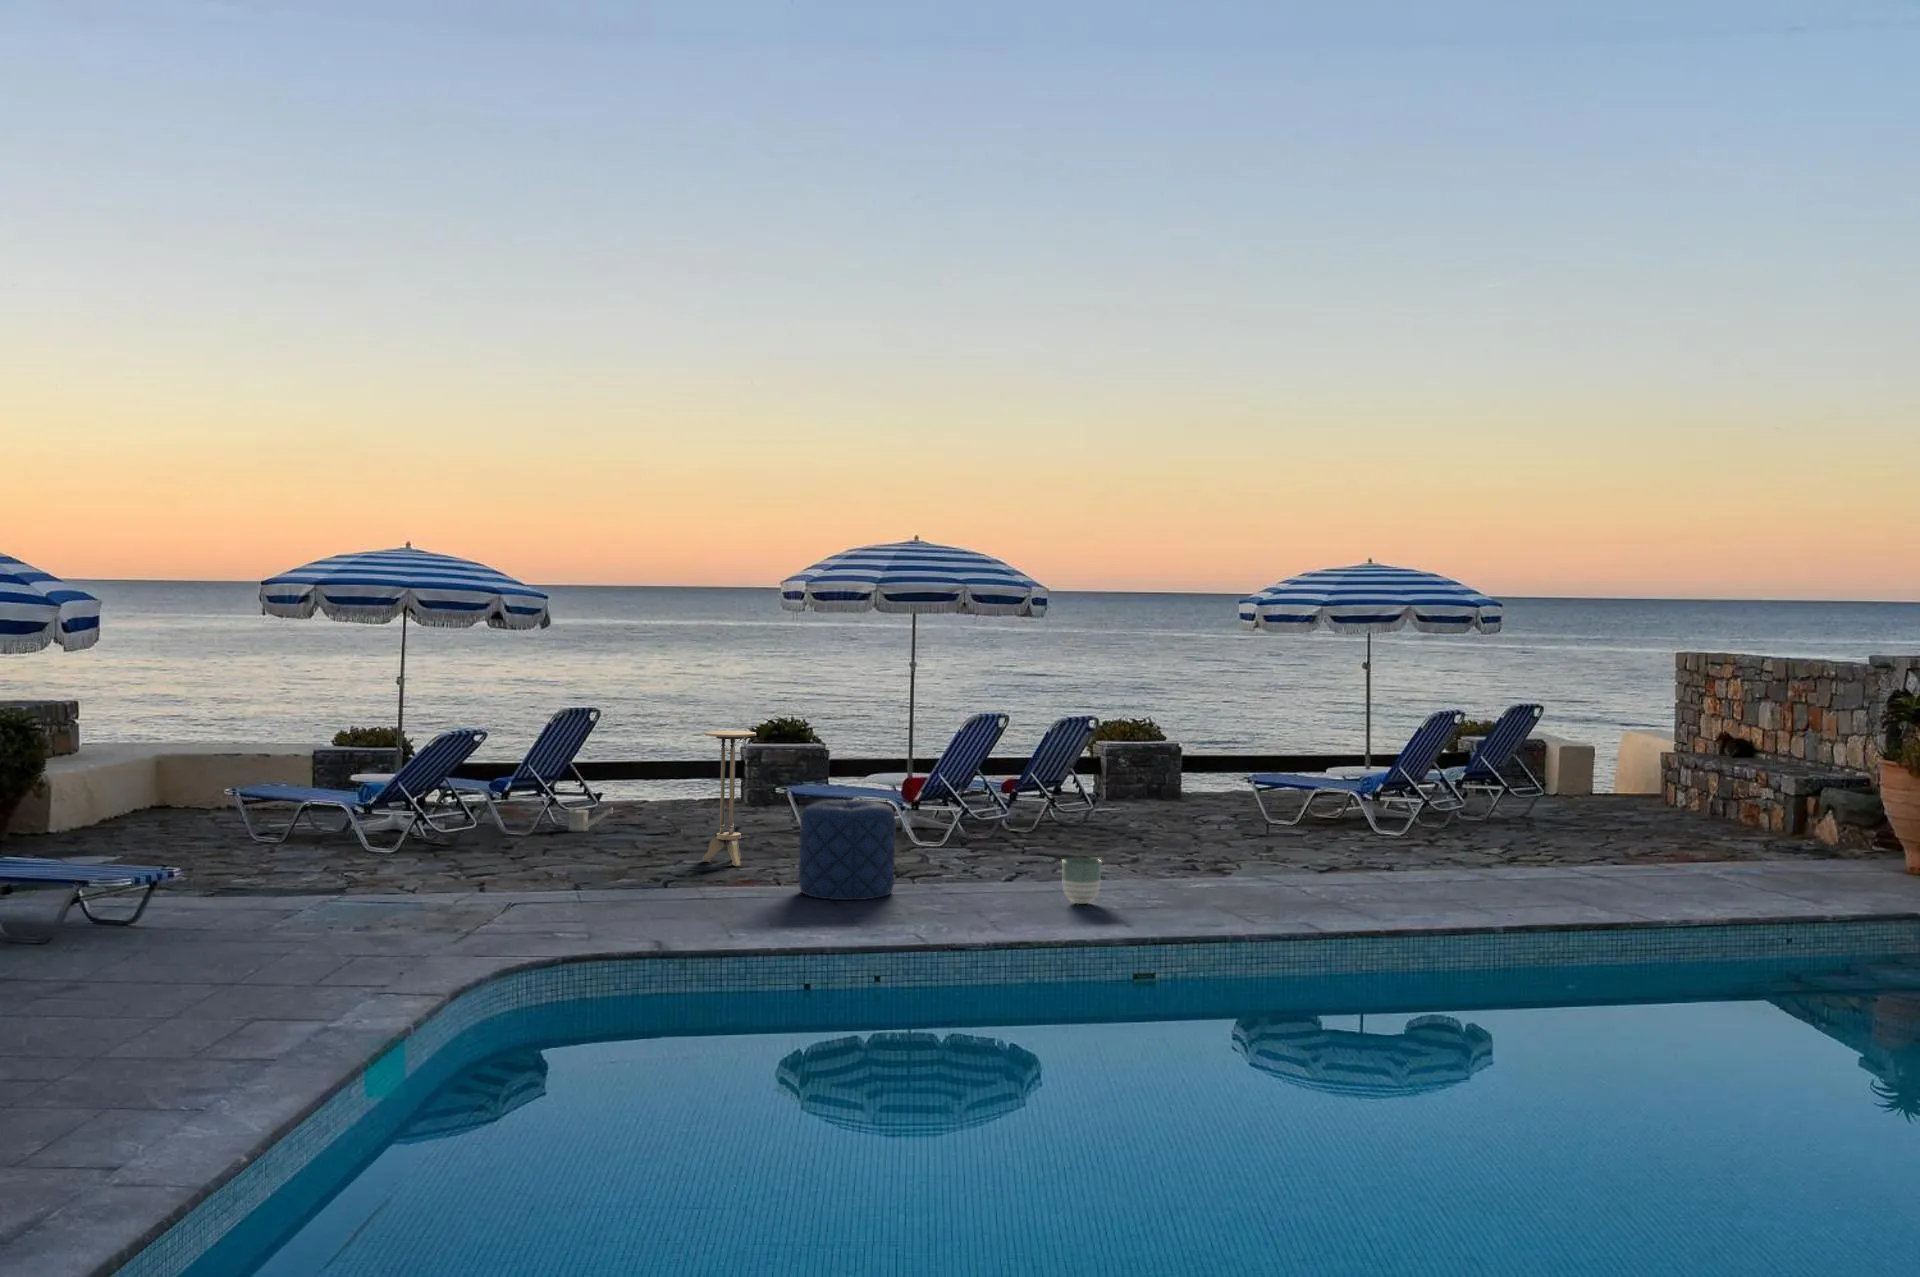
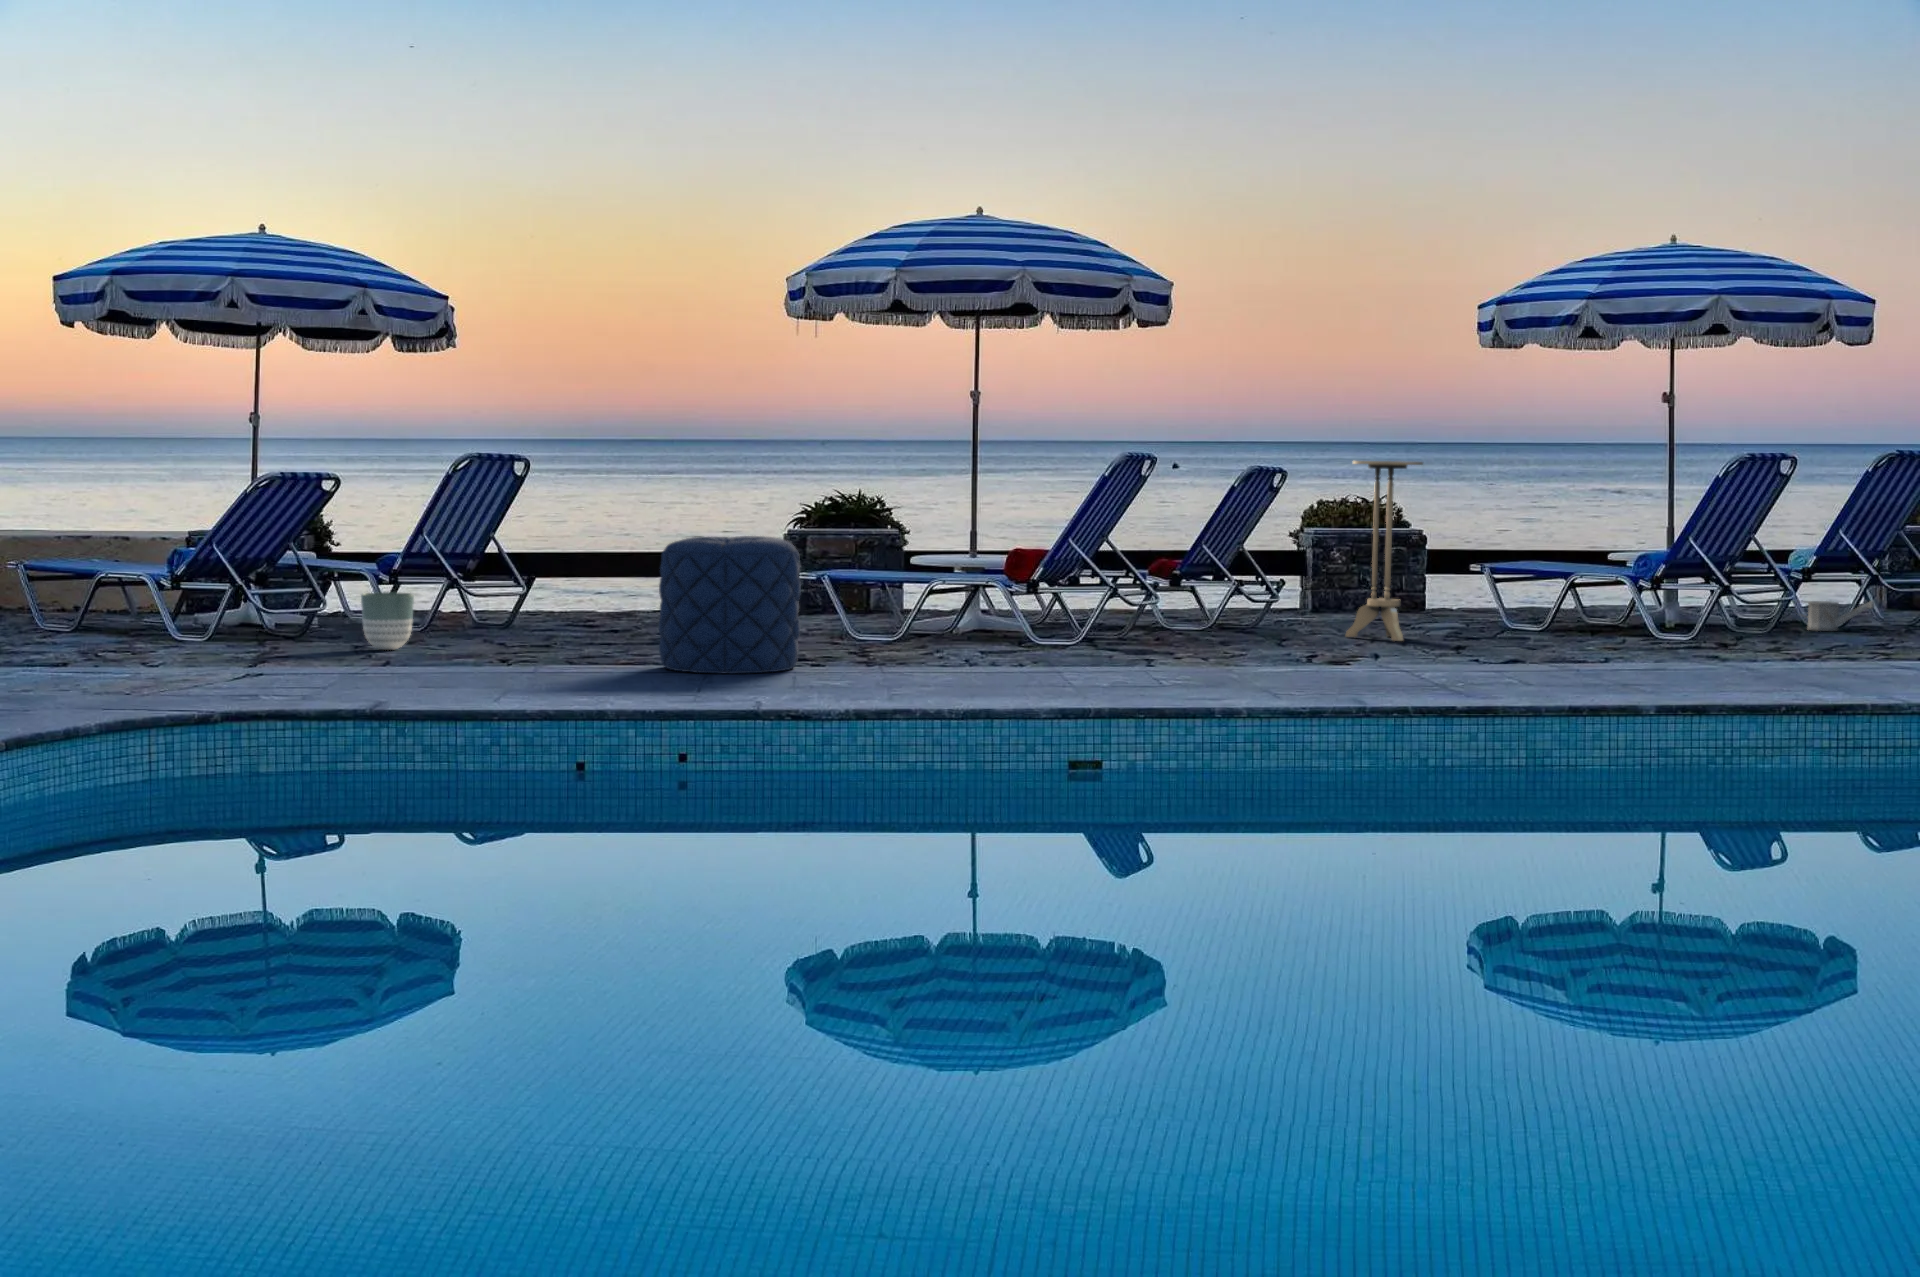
side table: present [702,731,756,866] -> present [1345,461,1423,641]
watering can: present [568,809,612,831] -> present [1796,600,1875,631]
planter: present [1062,857,1102,904] -> present [361,592,414,650]

